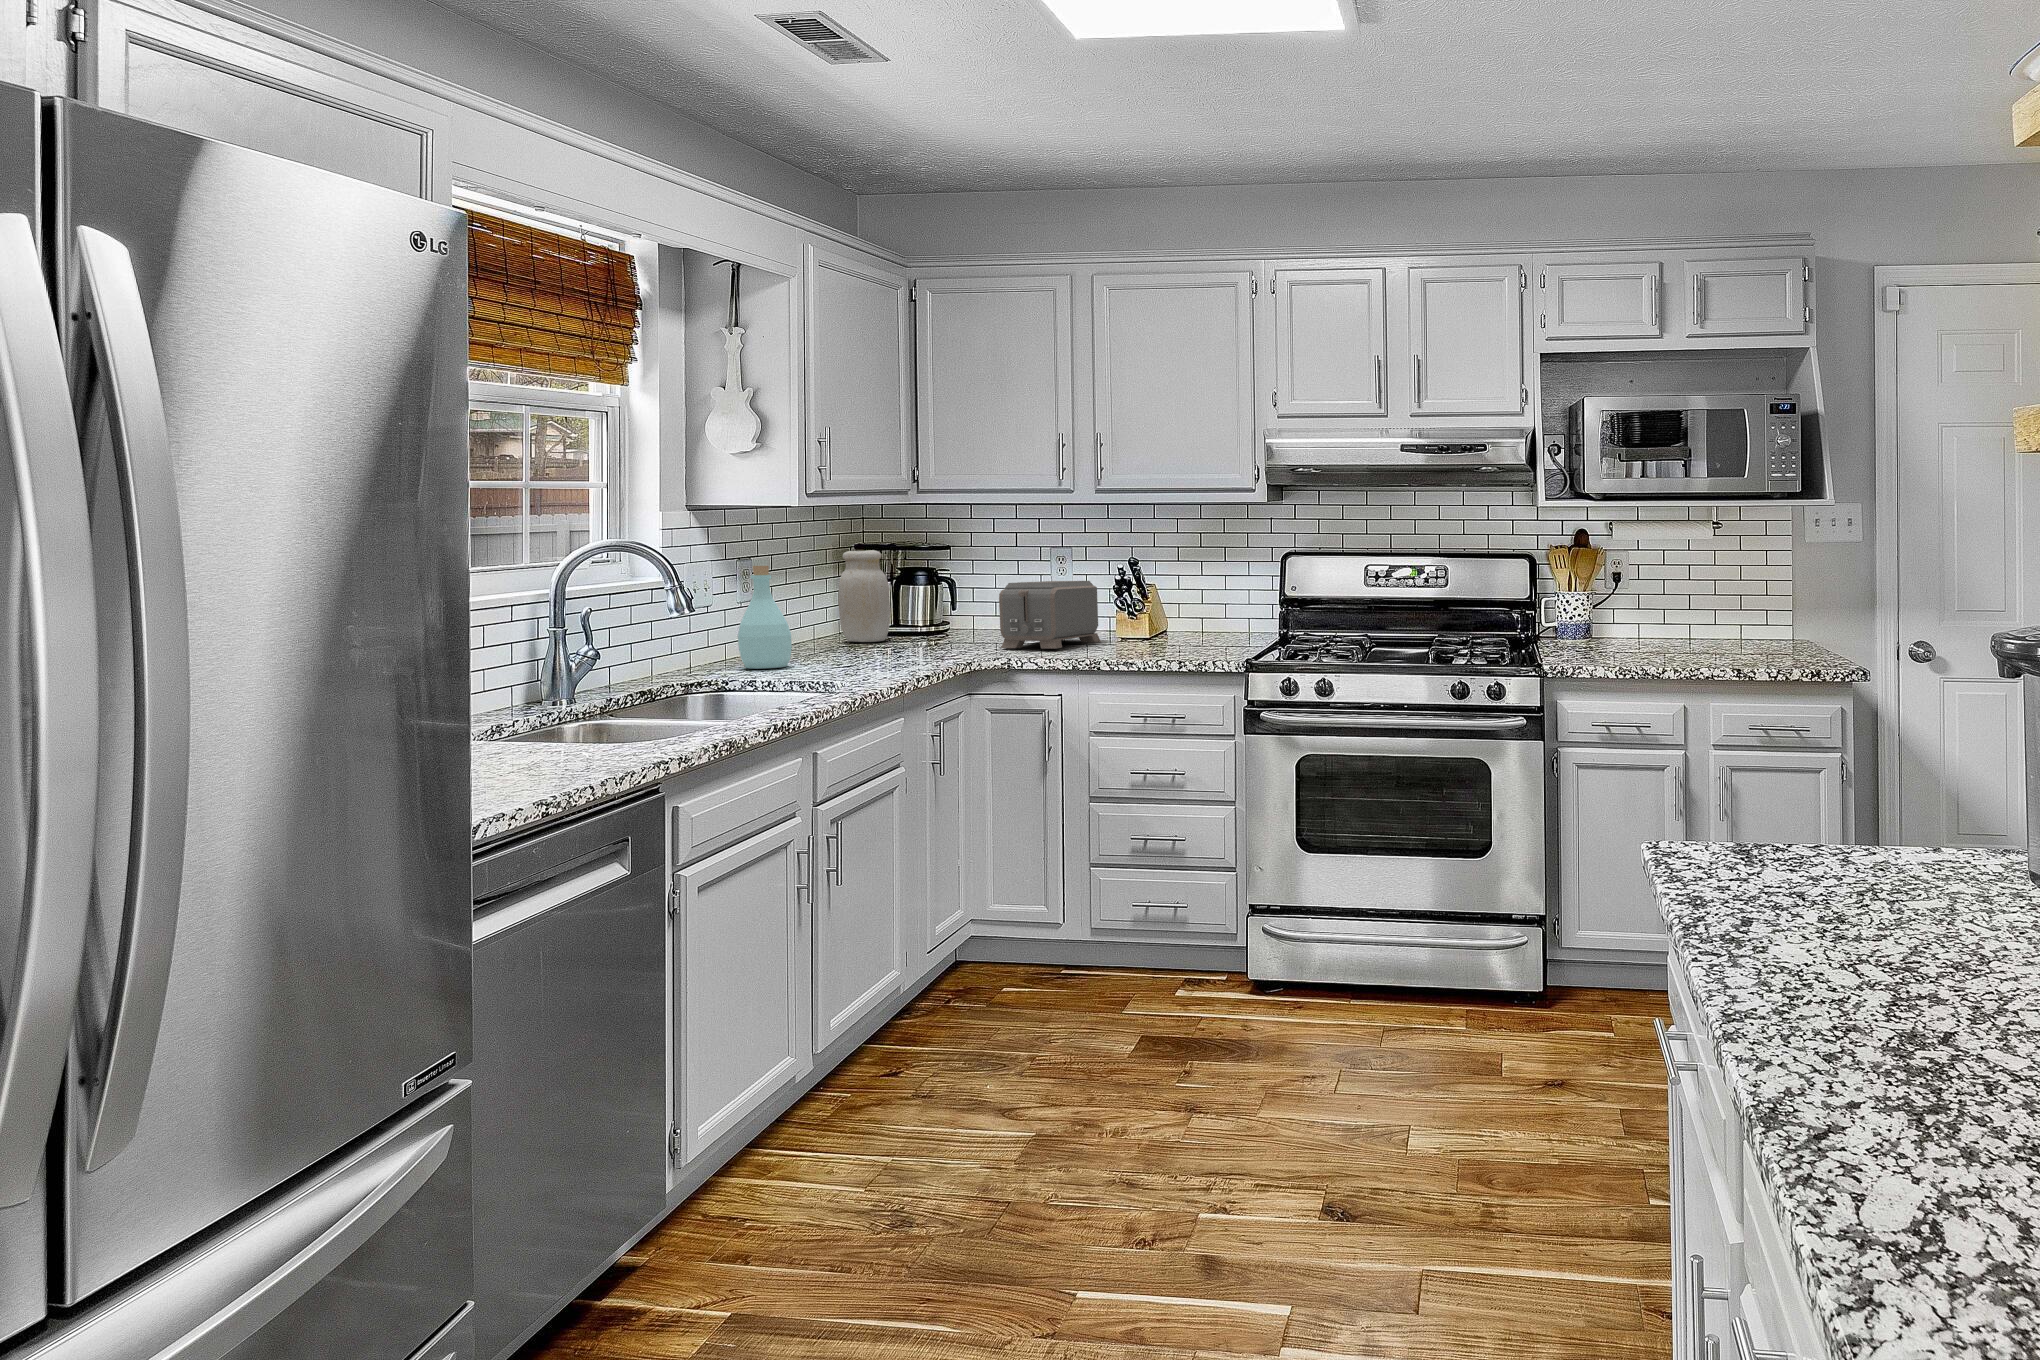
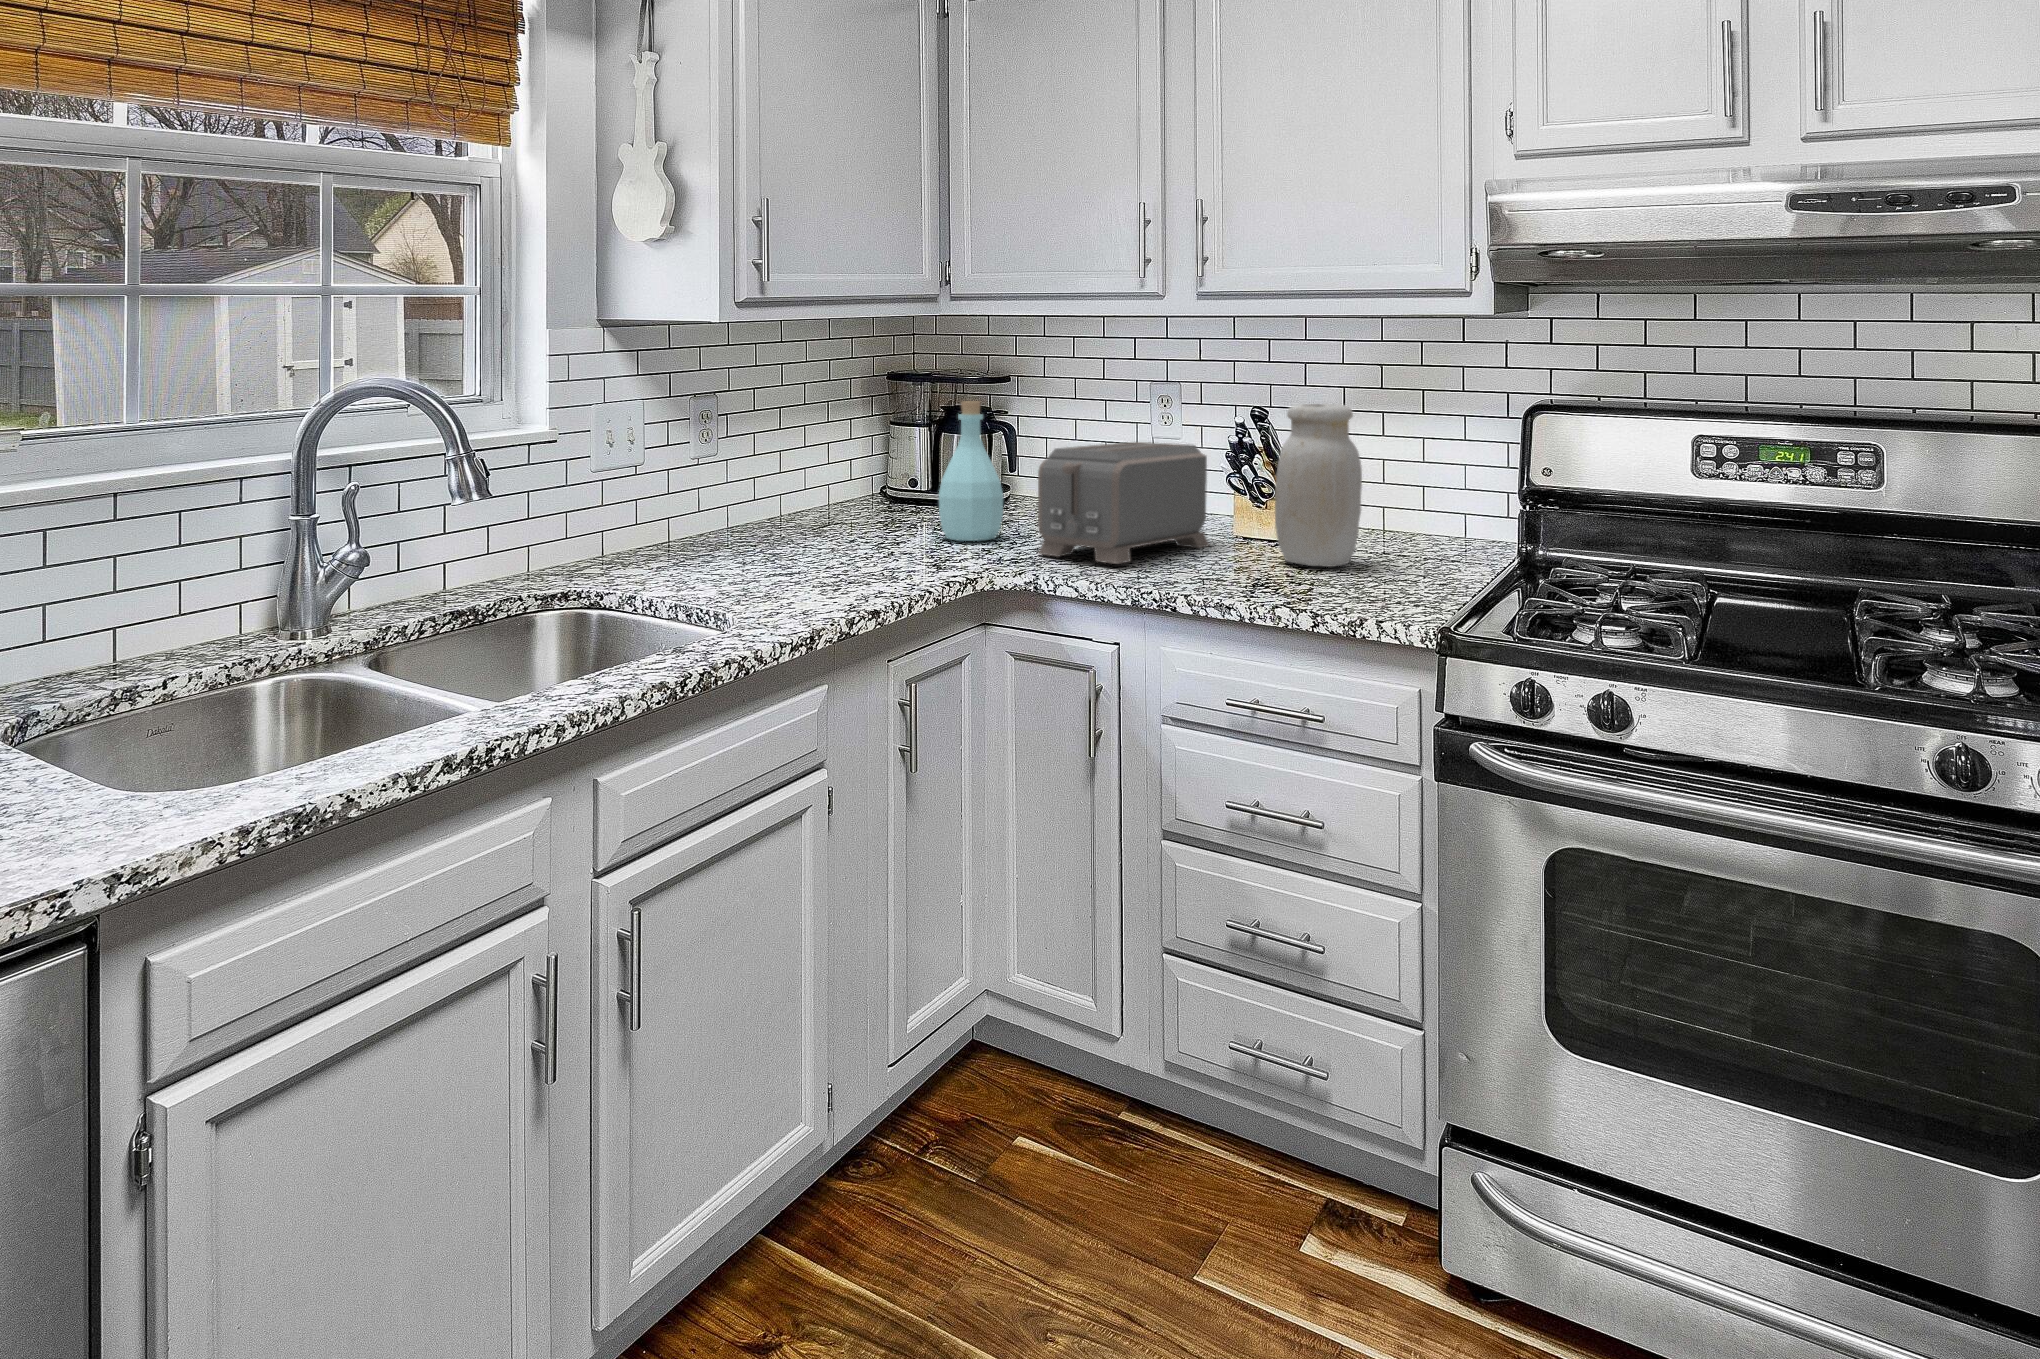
jar: present [838,550,890,642] -> present [1275,404,1362,567]
bottle: present [738,566,792,669] -> present [939,401,1003,541]

